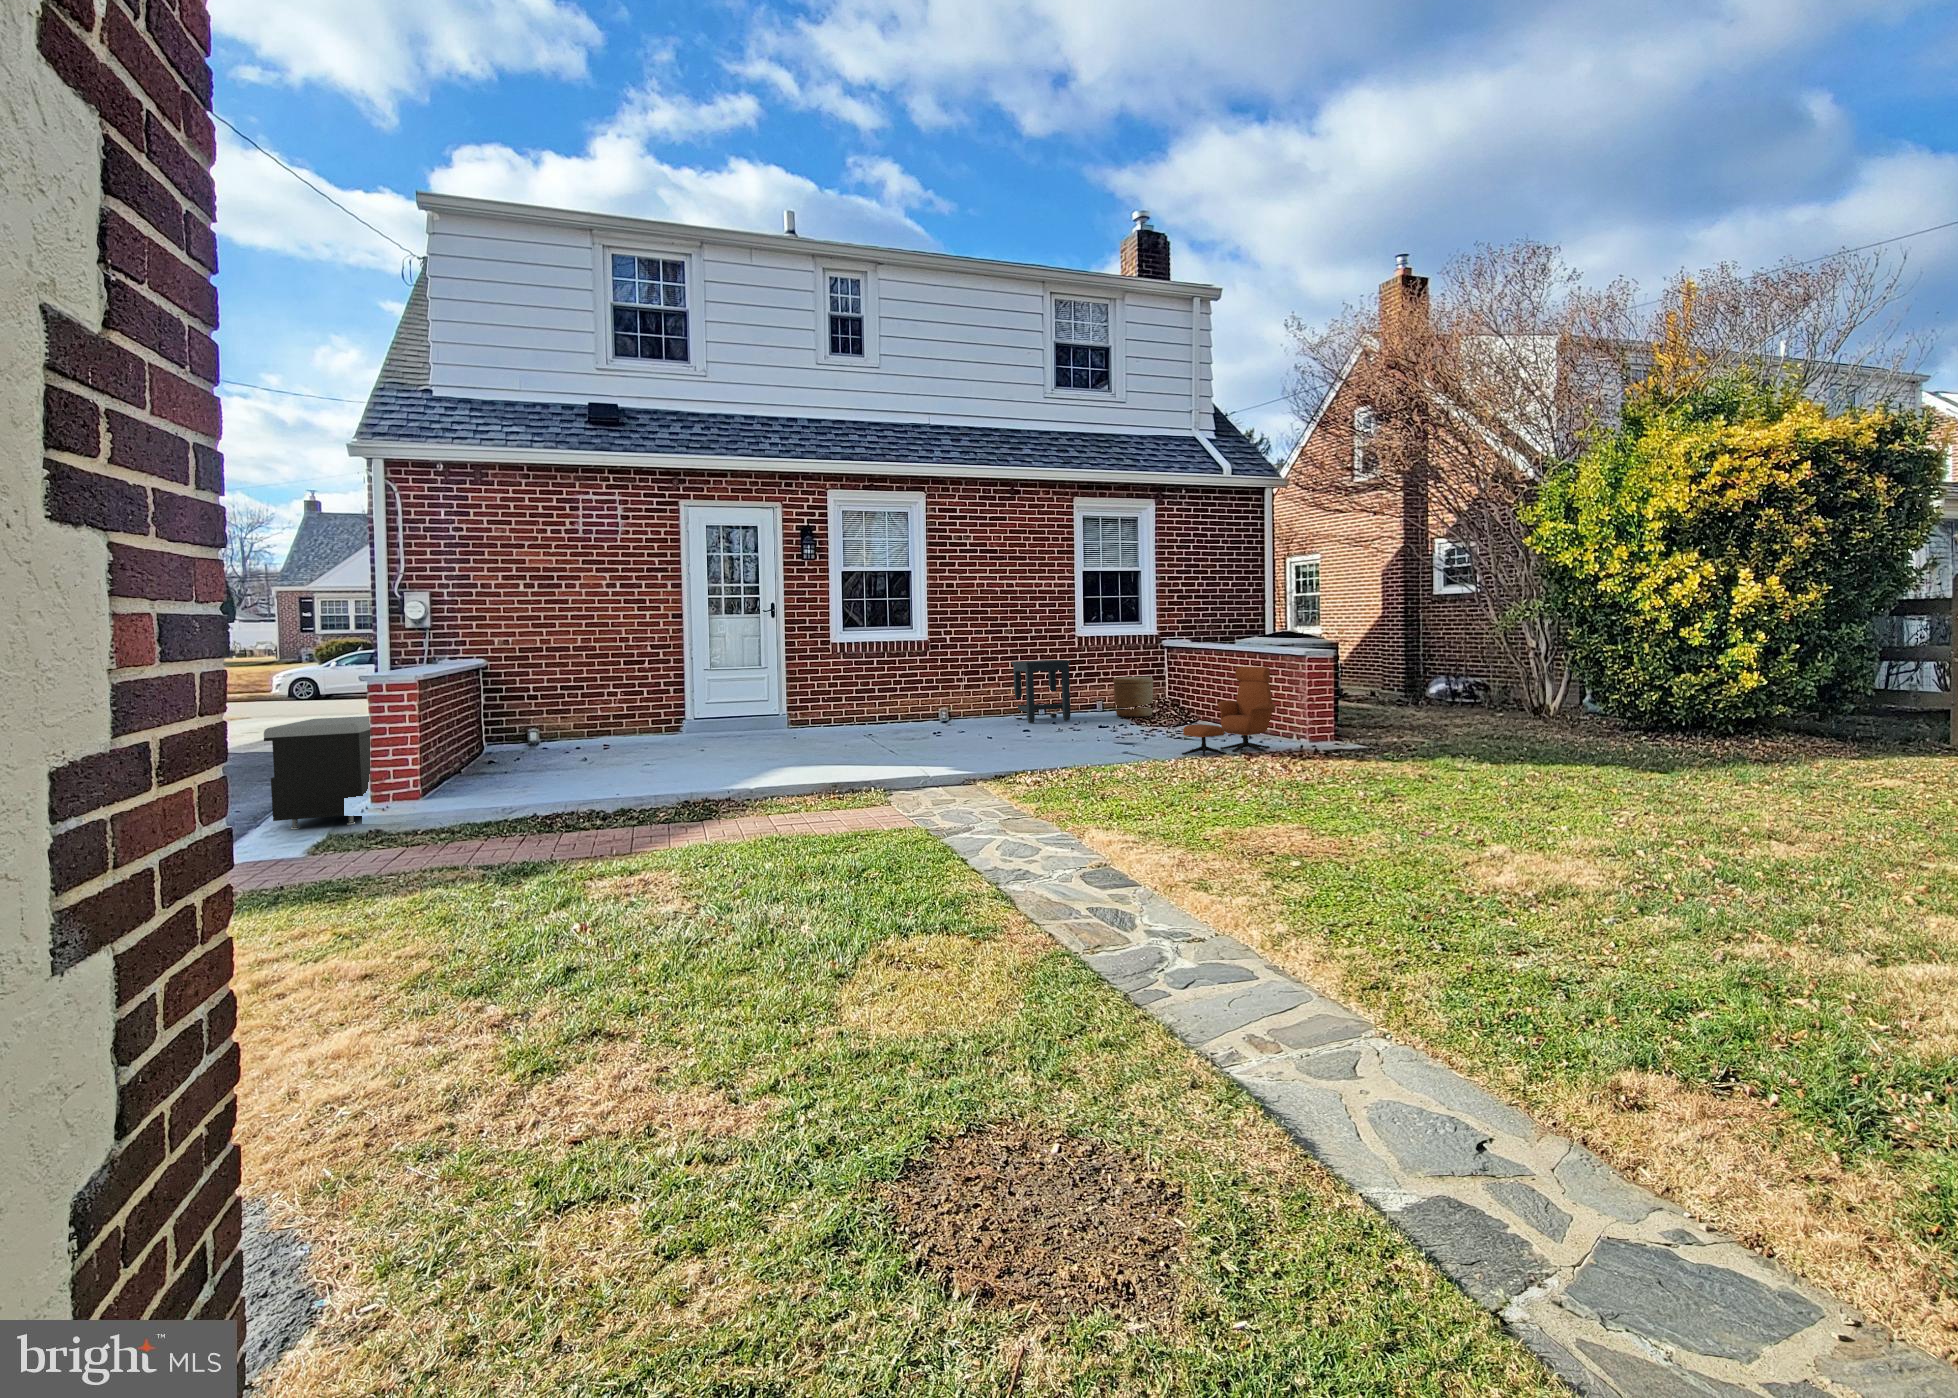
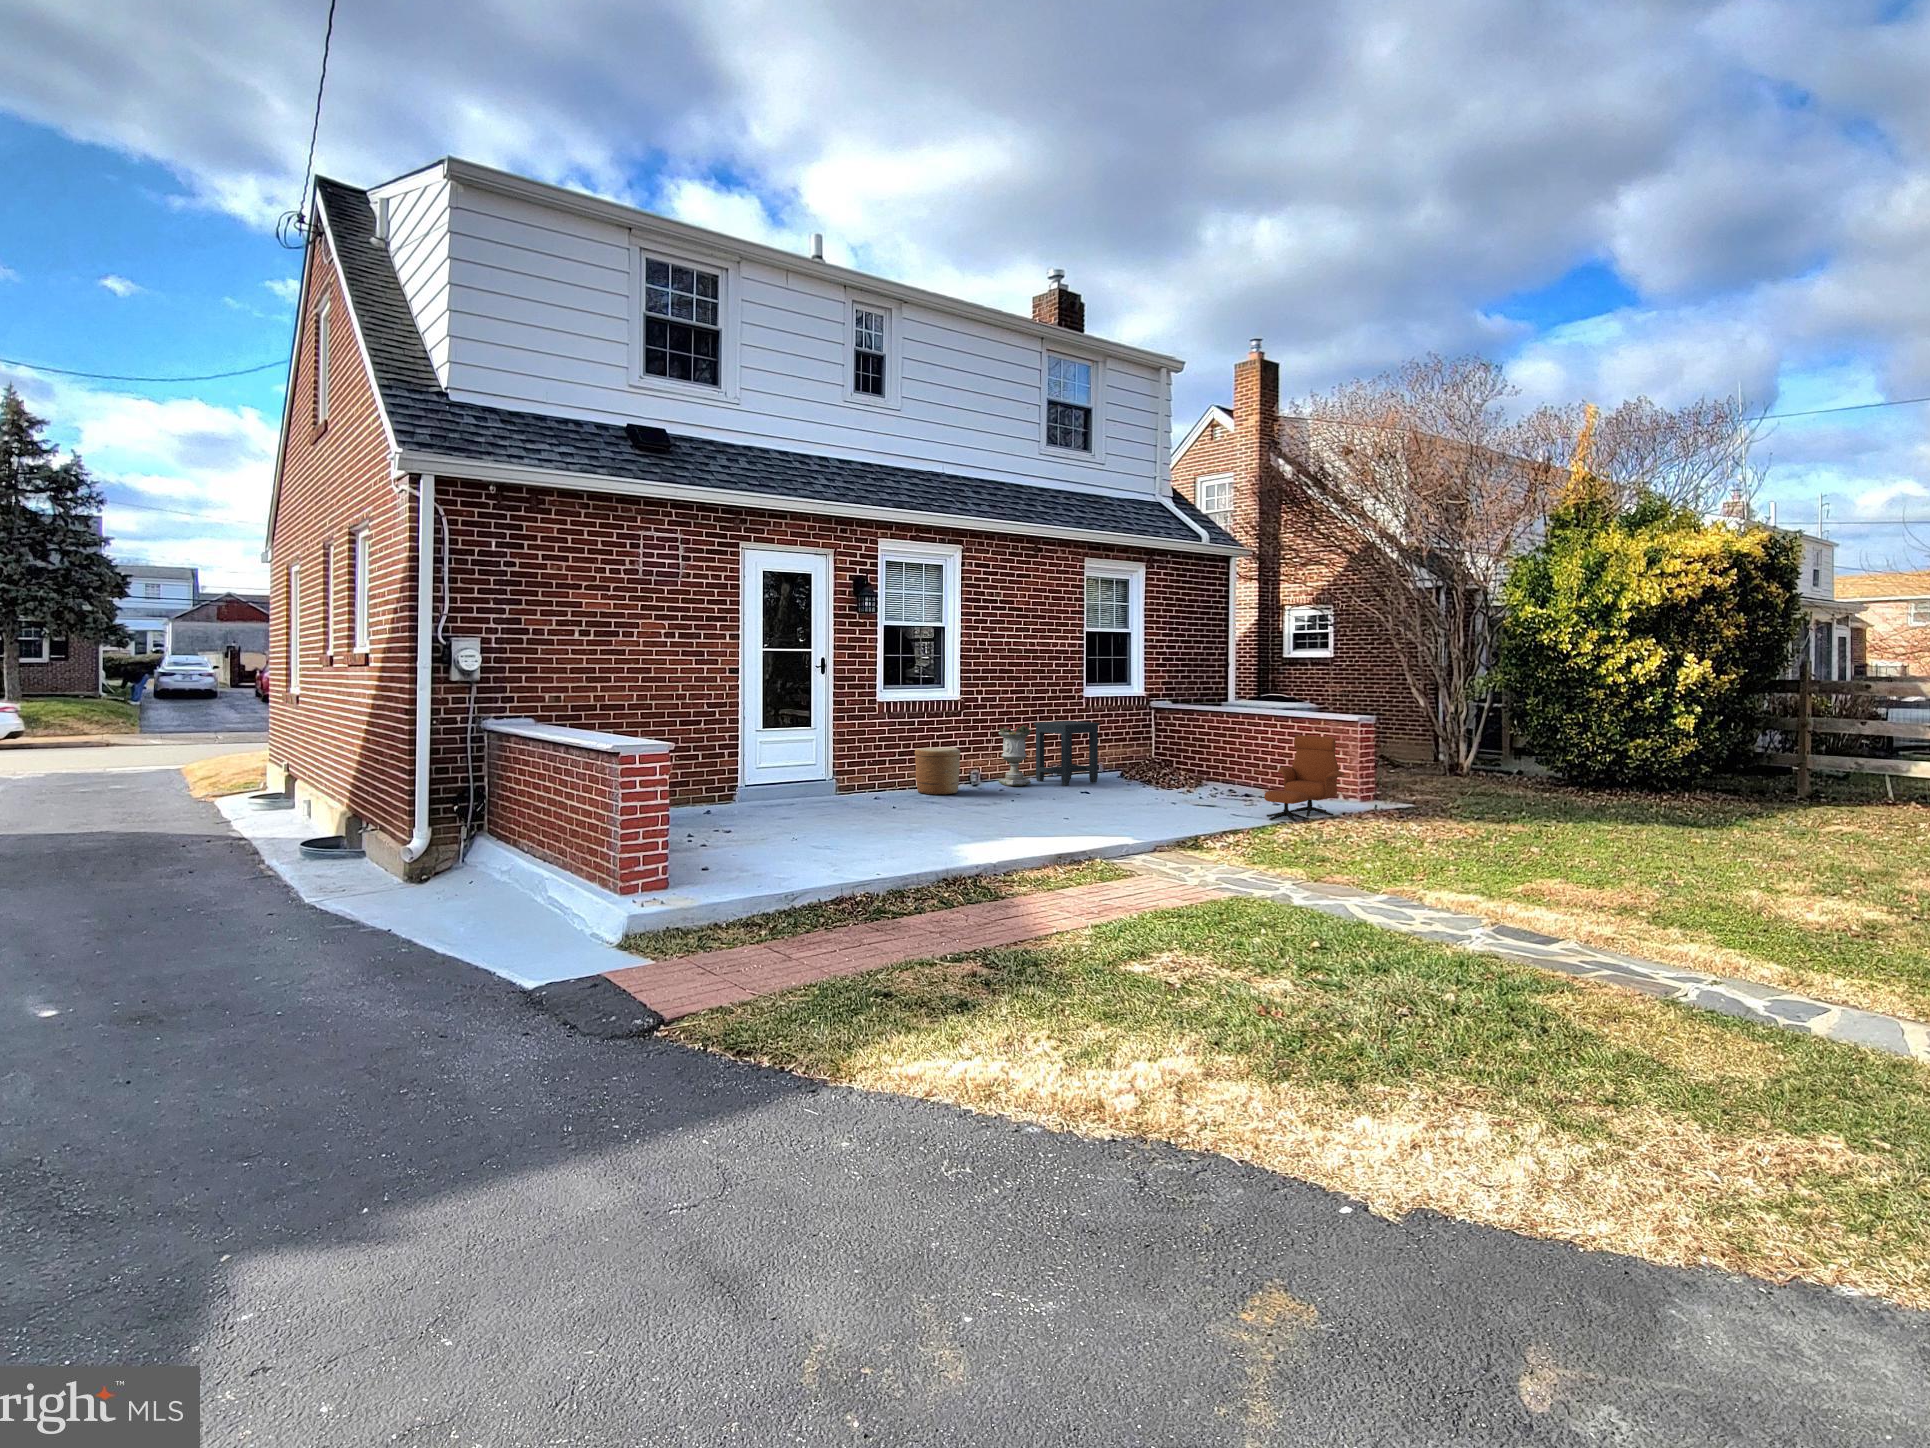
planter: none [965,663,997,723] -> present [999,725,1032,786]
woven basket: present [1113,677,1153,717] -> present [914,748,960,795]
storage bench: present [264,716,370,829] -> none [464,797,607,944]

